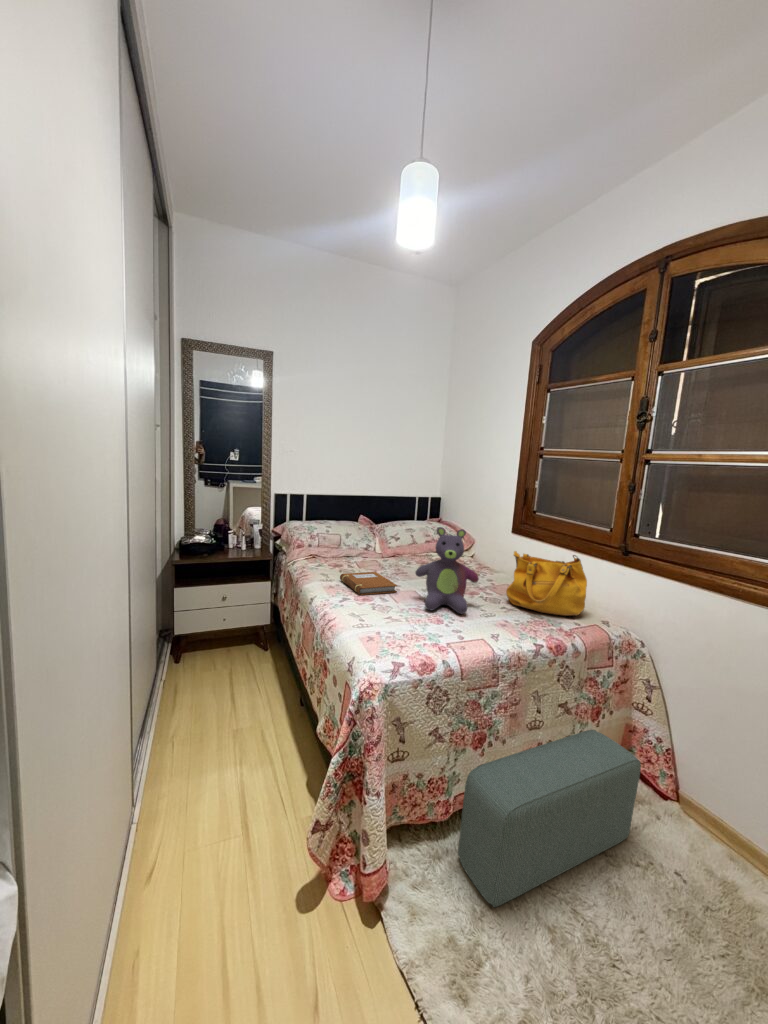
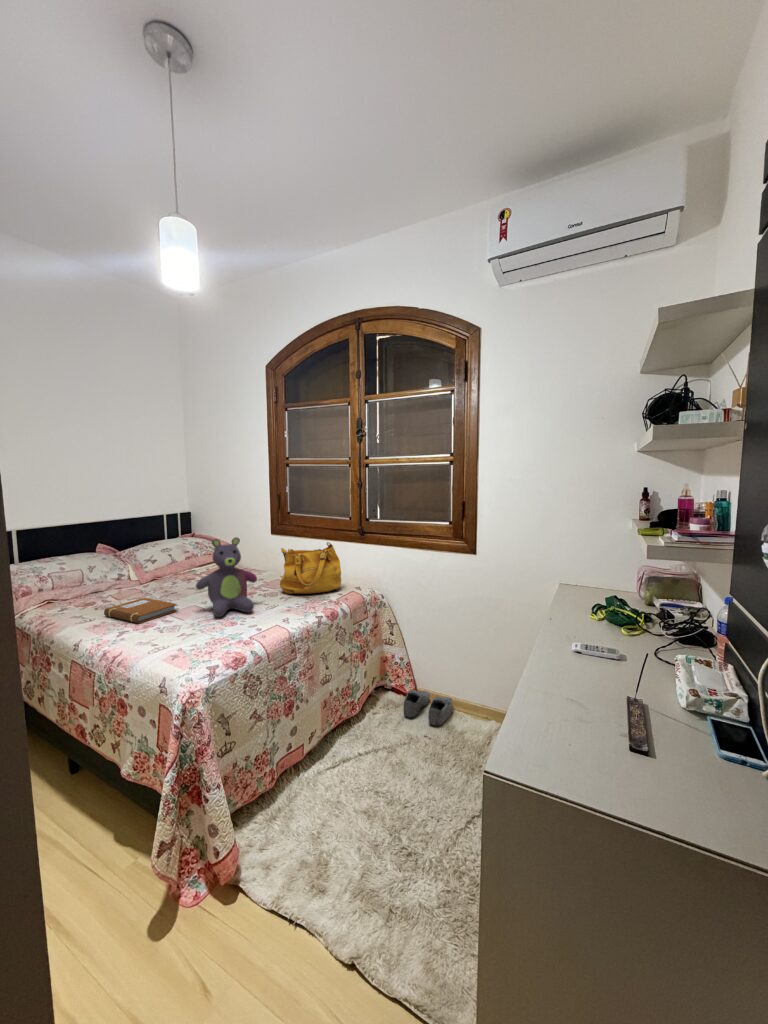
pouf: present [458,730,641,907] -> none [287,668,397,823]
shoe: none [646,788,739,866] -> present [404,690,453,726]

